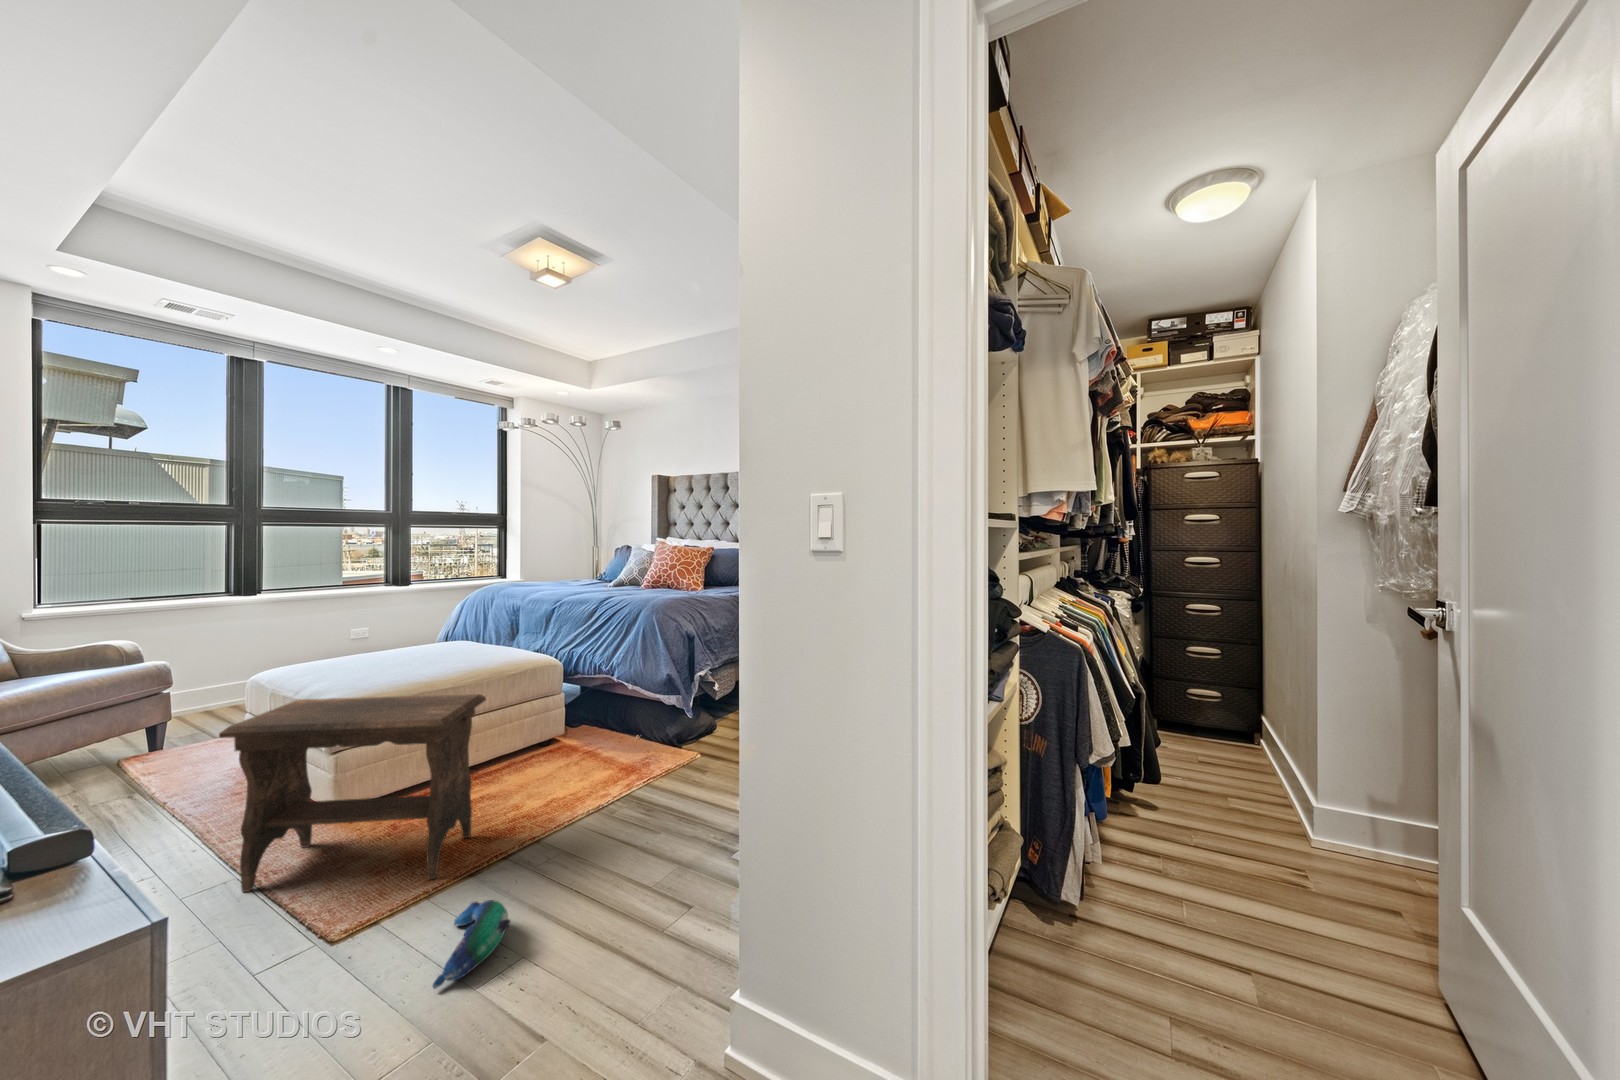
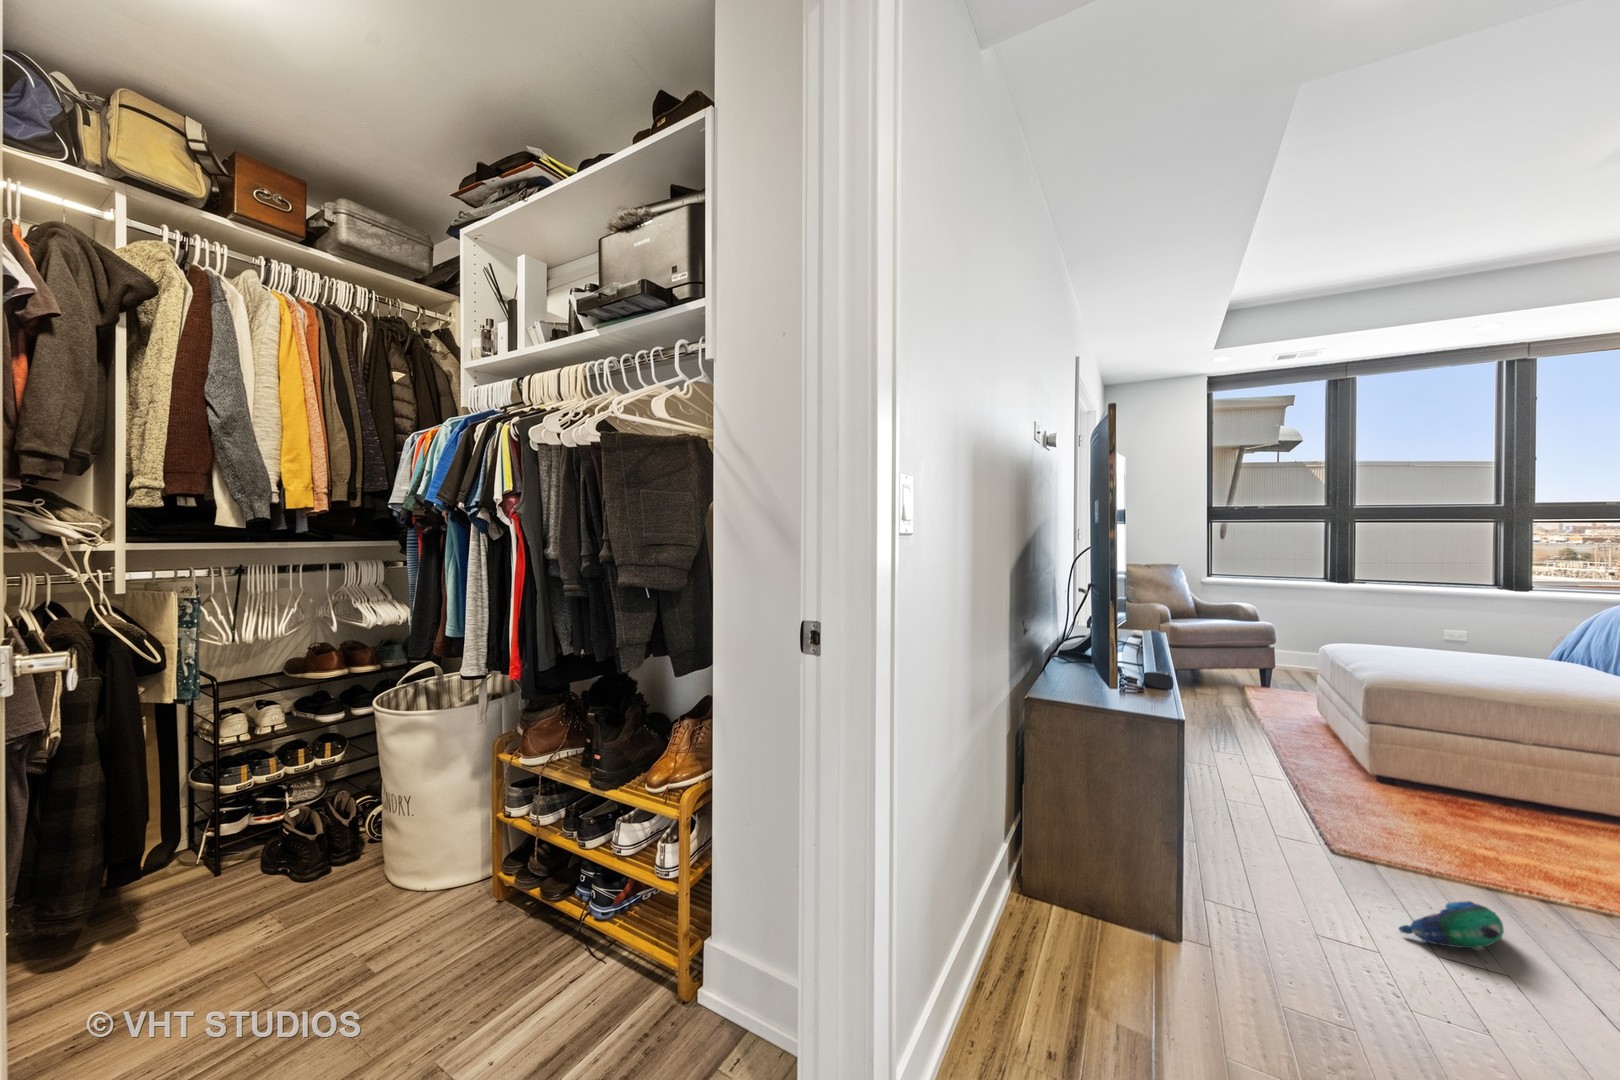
footstool: present [219,694,486,892] -> none [1273,670,1537,867]

